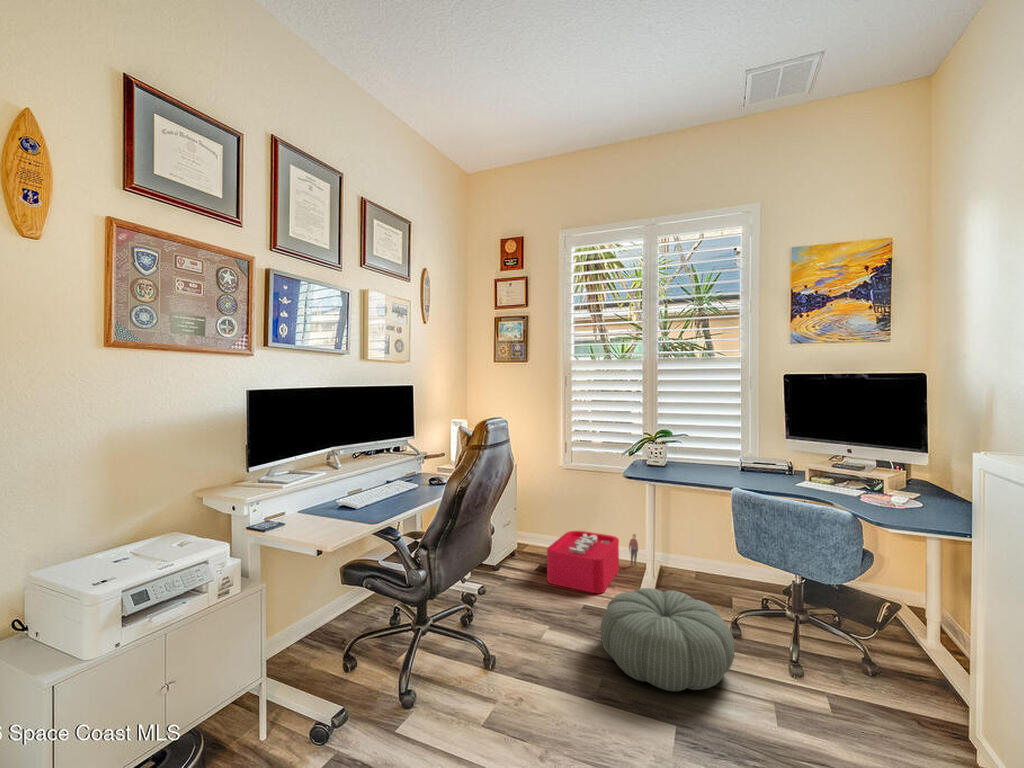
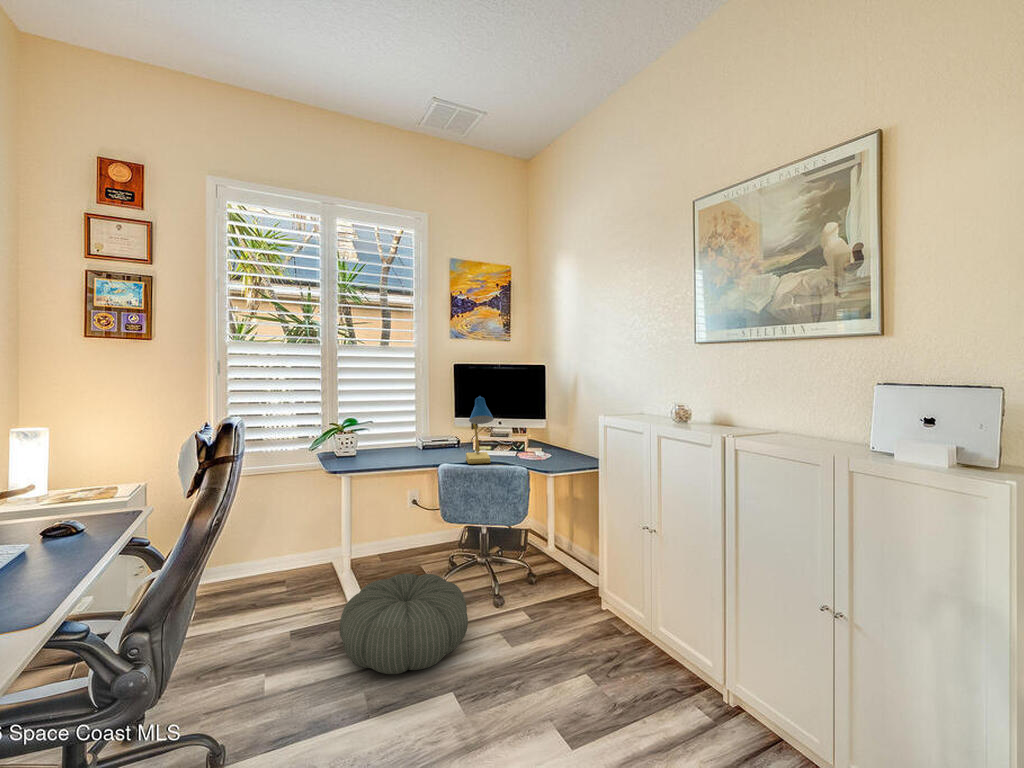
desk lamp: none [769,413,804,497] -> present [466,396,494,464]
storage bin: present [547,531,638,593] -> none [219,535,320,626]

